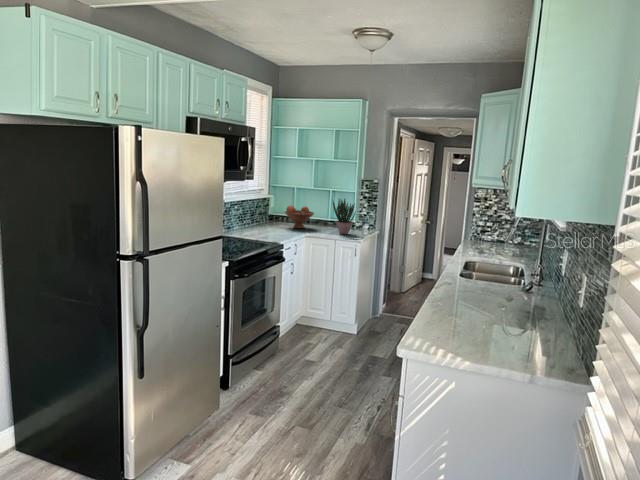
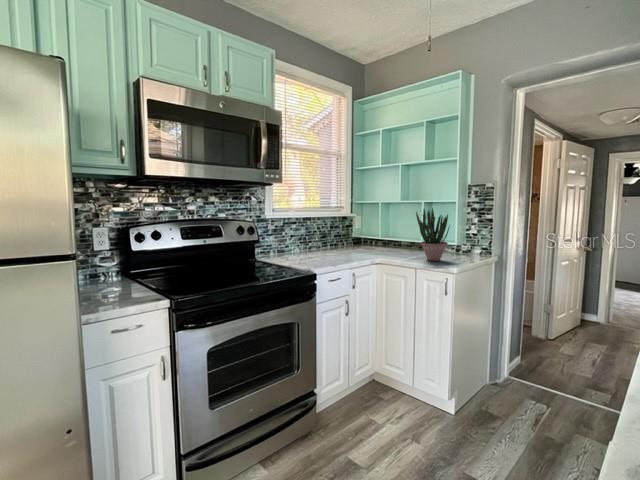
fruit bowl: present [285,205,314,228] -> none [361,224,399,253]

